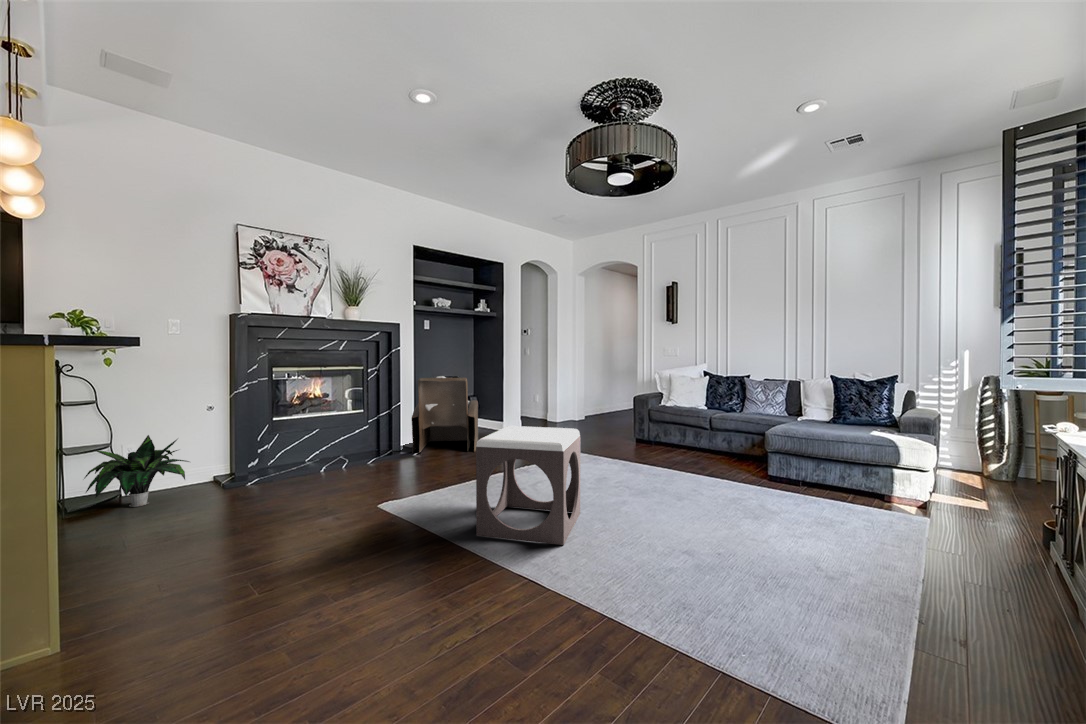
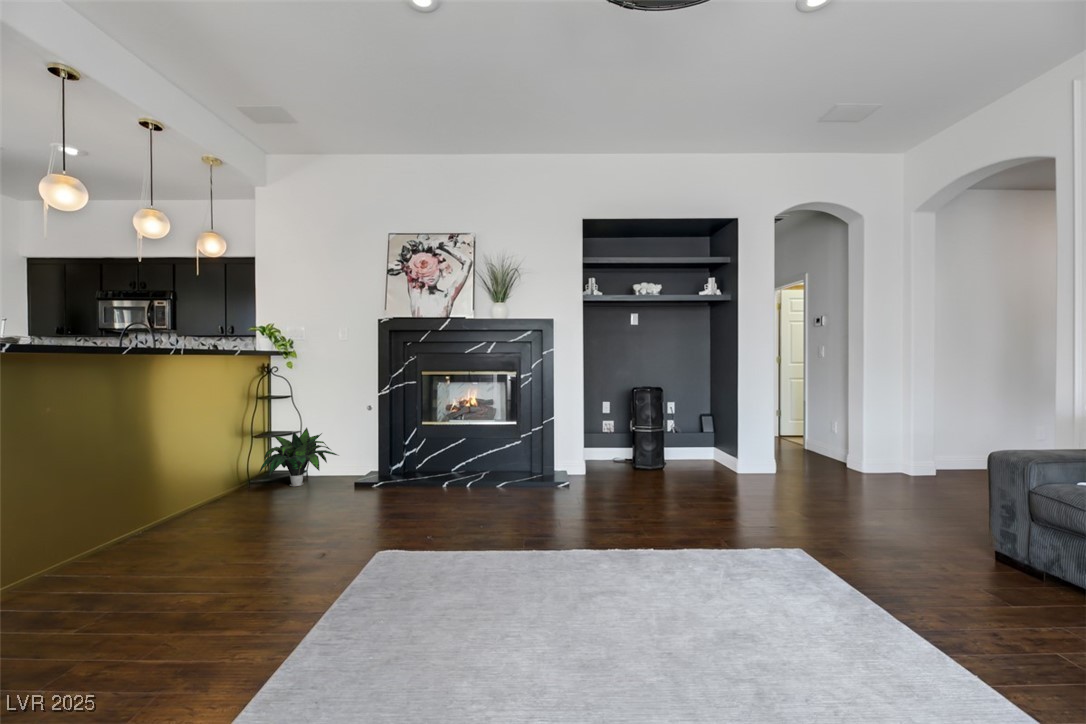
armchair: present [412,376,478,452] -> none [557,386,667,496]
footstool: present [476,426,581,545] -> none [343,470,511,695]

